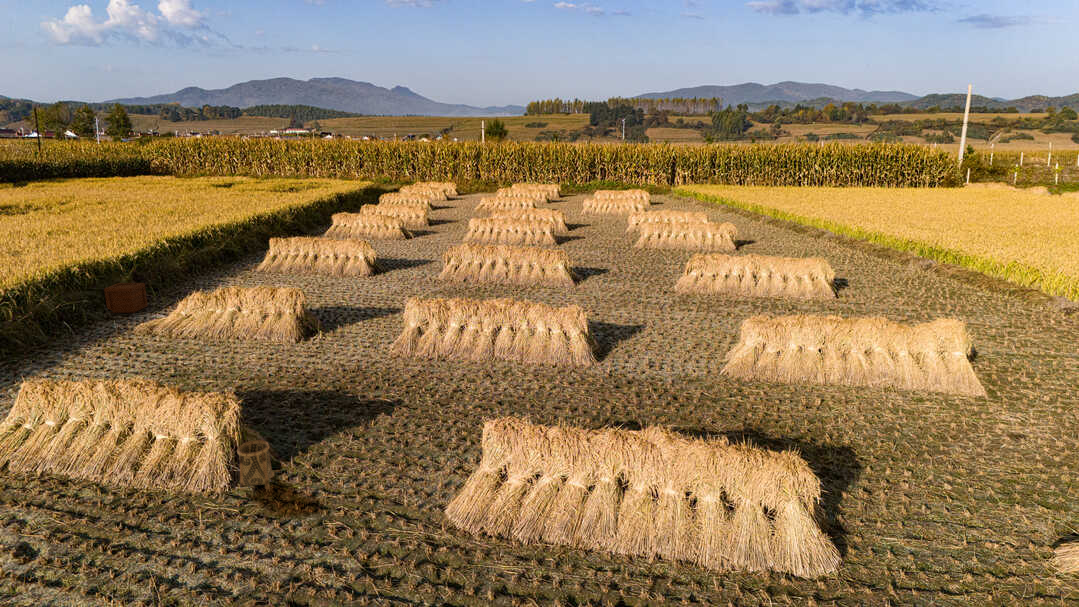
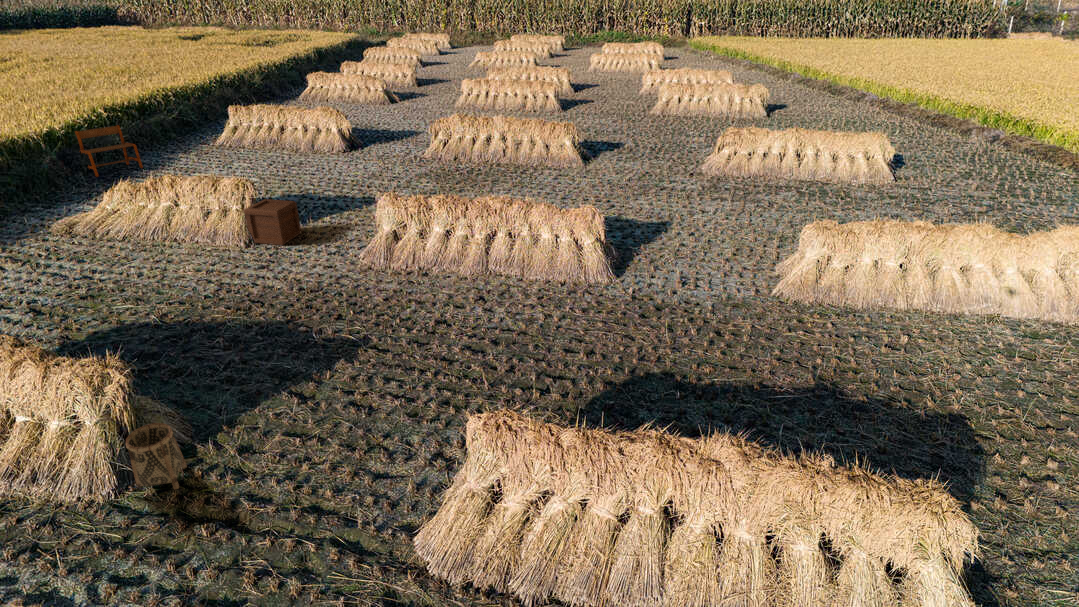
bench: none [150,252,201,293] -> present [75,125,143,176]
wooden crate: present [104,283,148,313] -> present [244,199,301,245]

